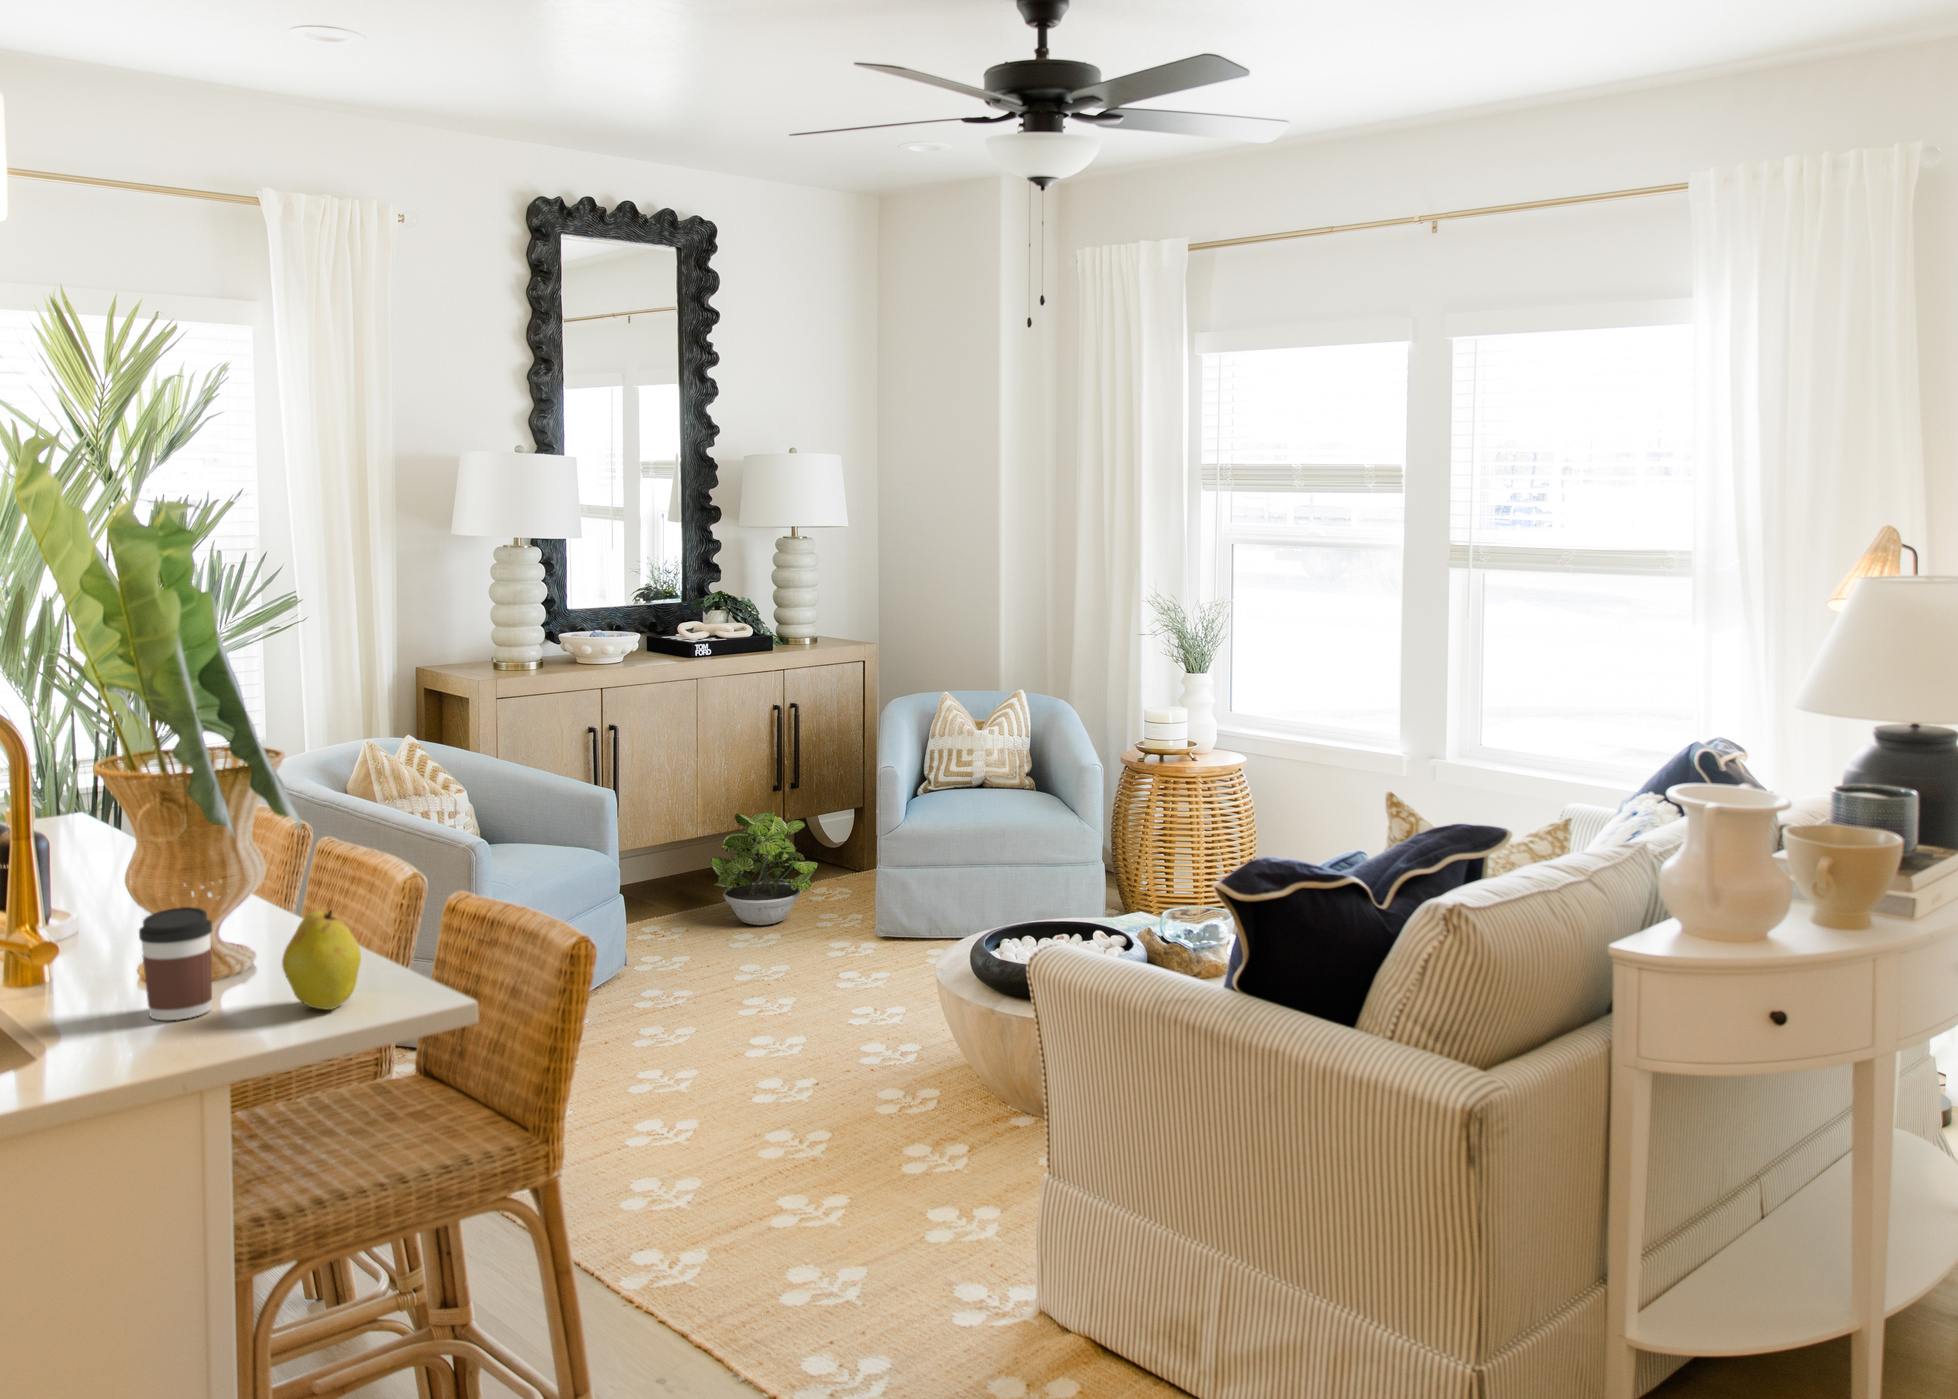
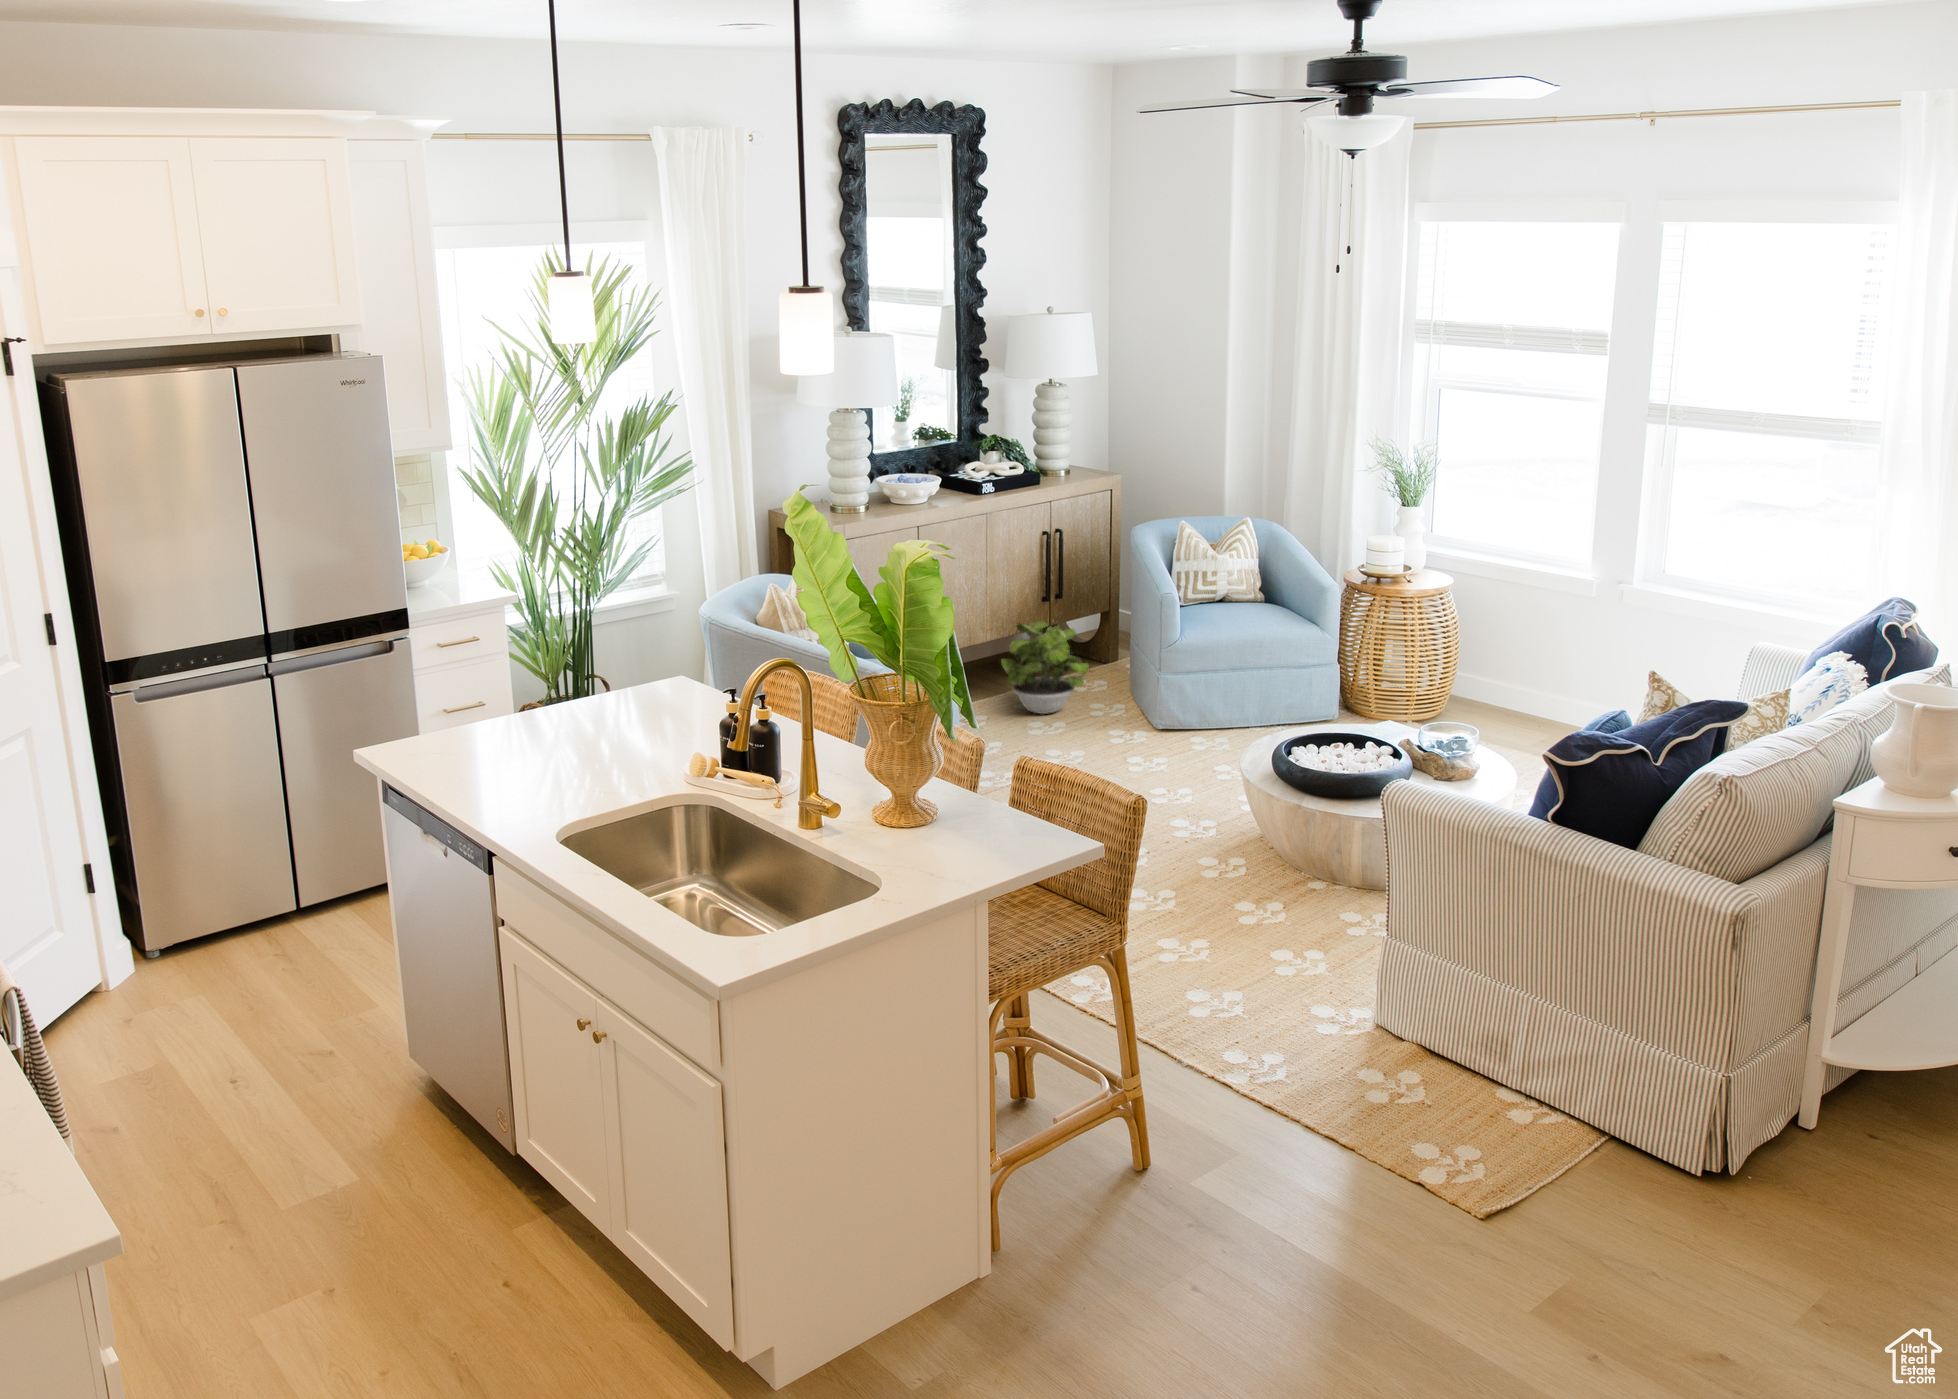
coffee cup: present [139,907,212,1020] -> none [901,786,941,857]
fruit: present [282,910,361,1010] -> none [985,788,1029,850]

